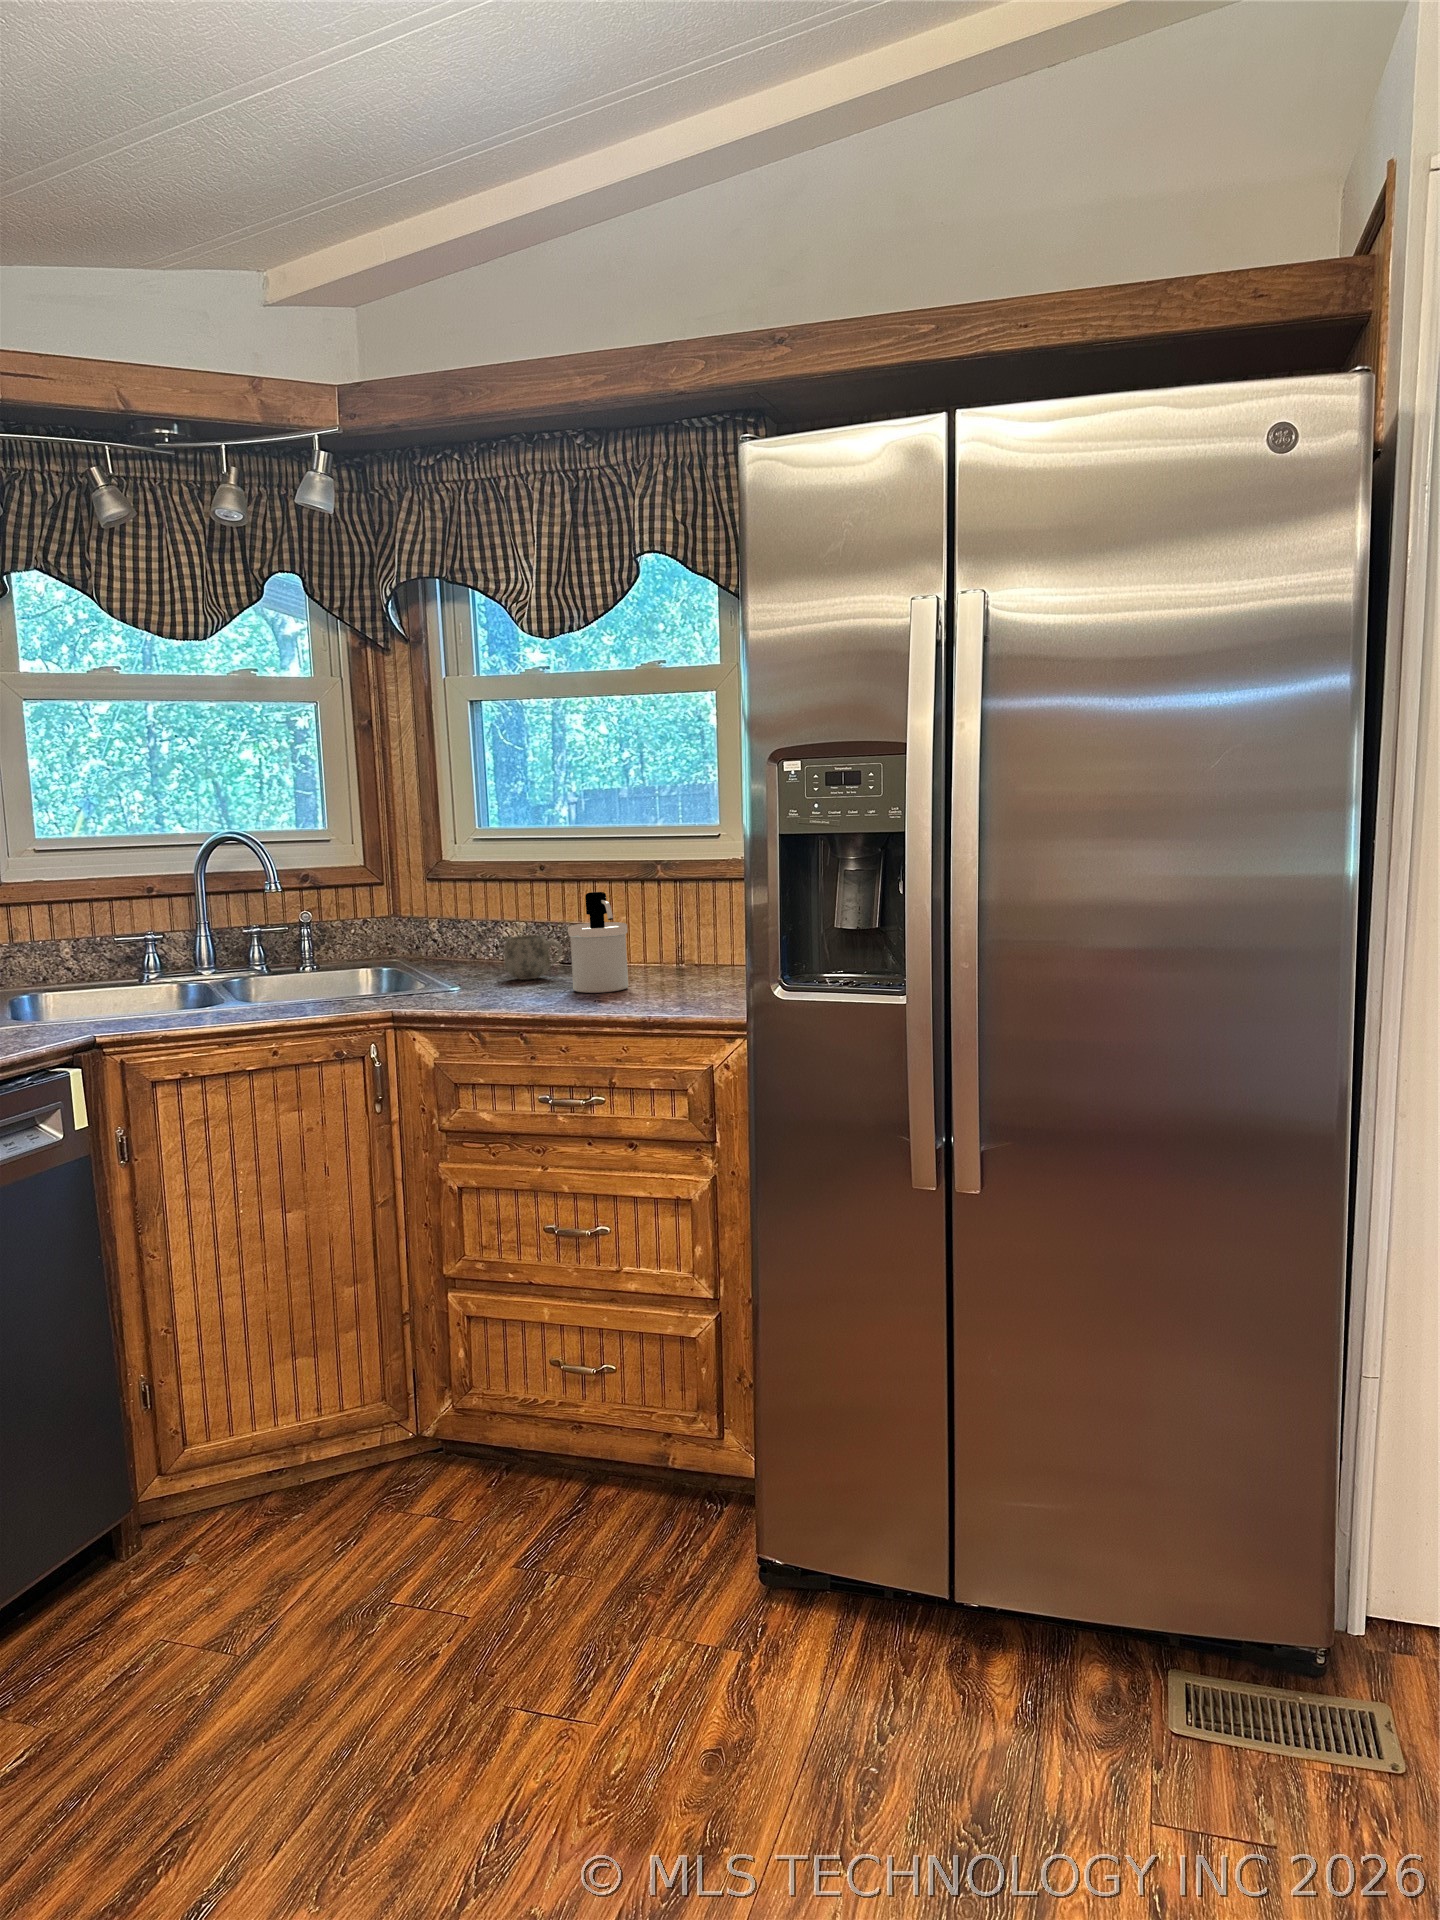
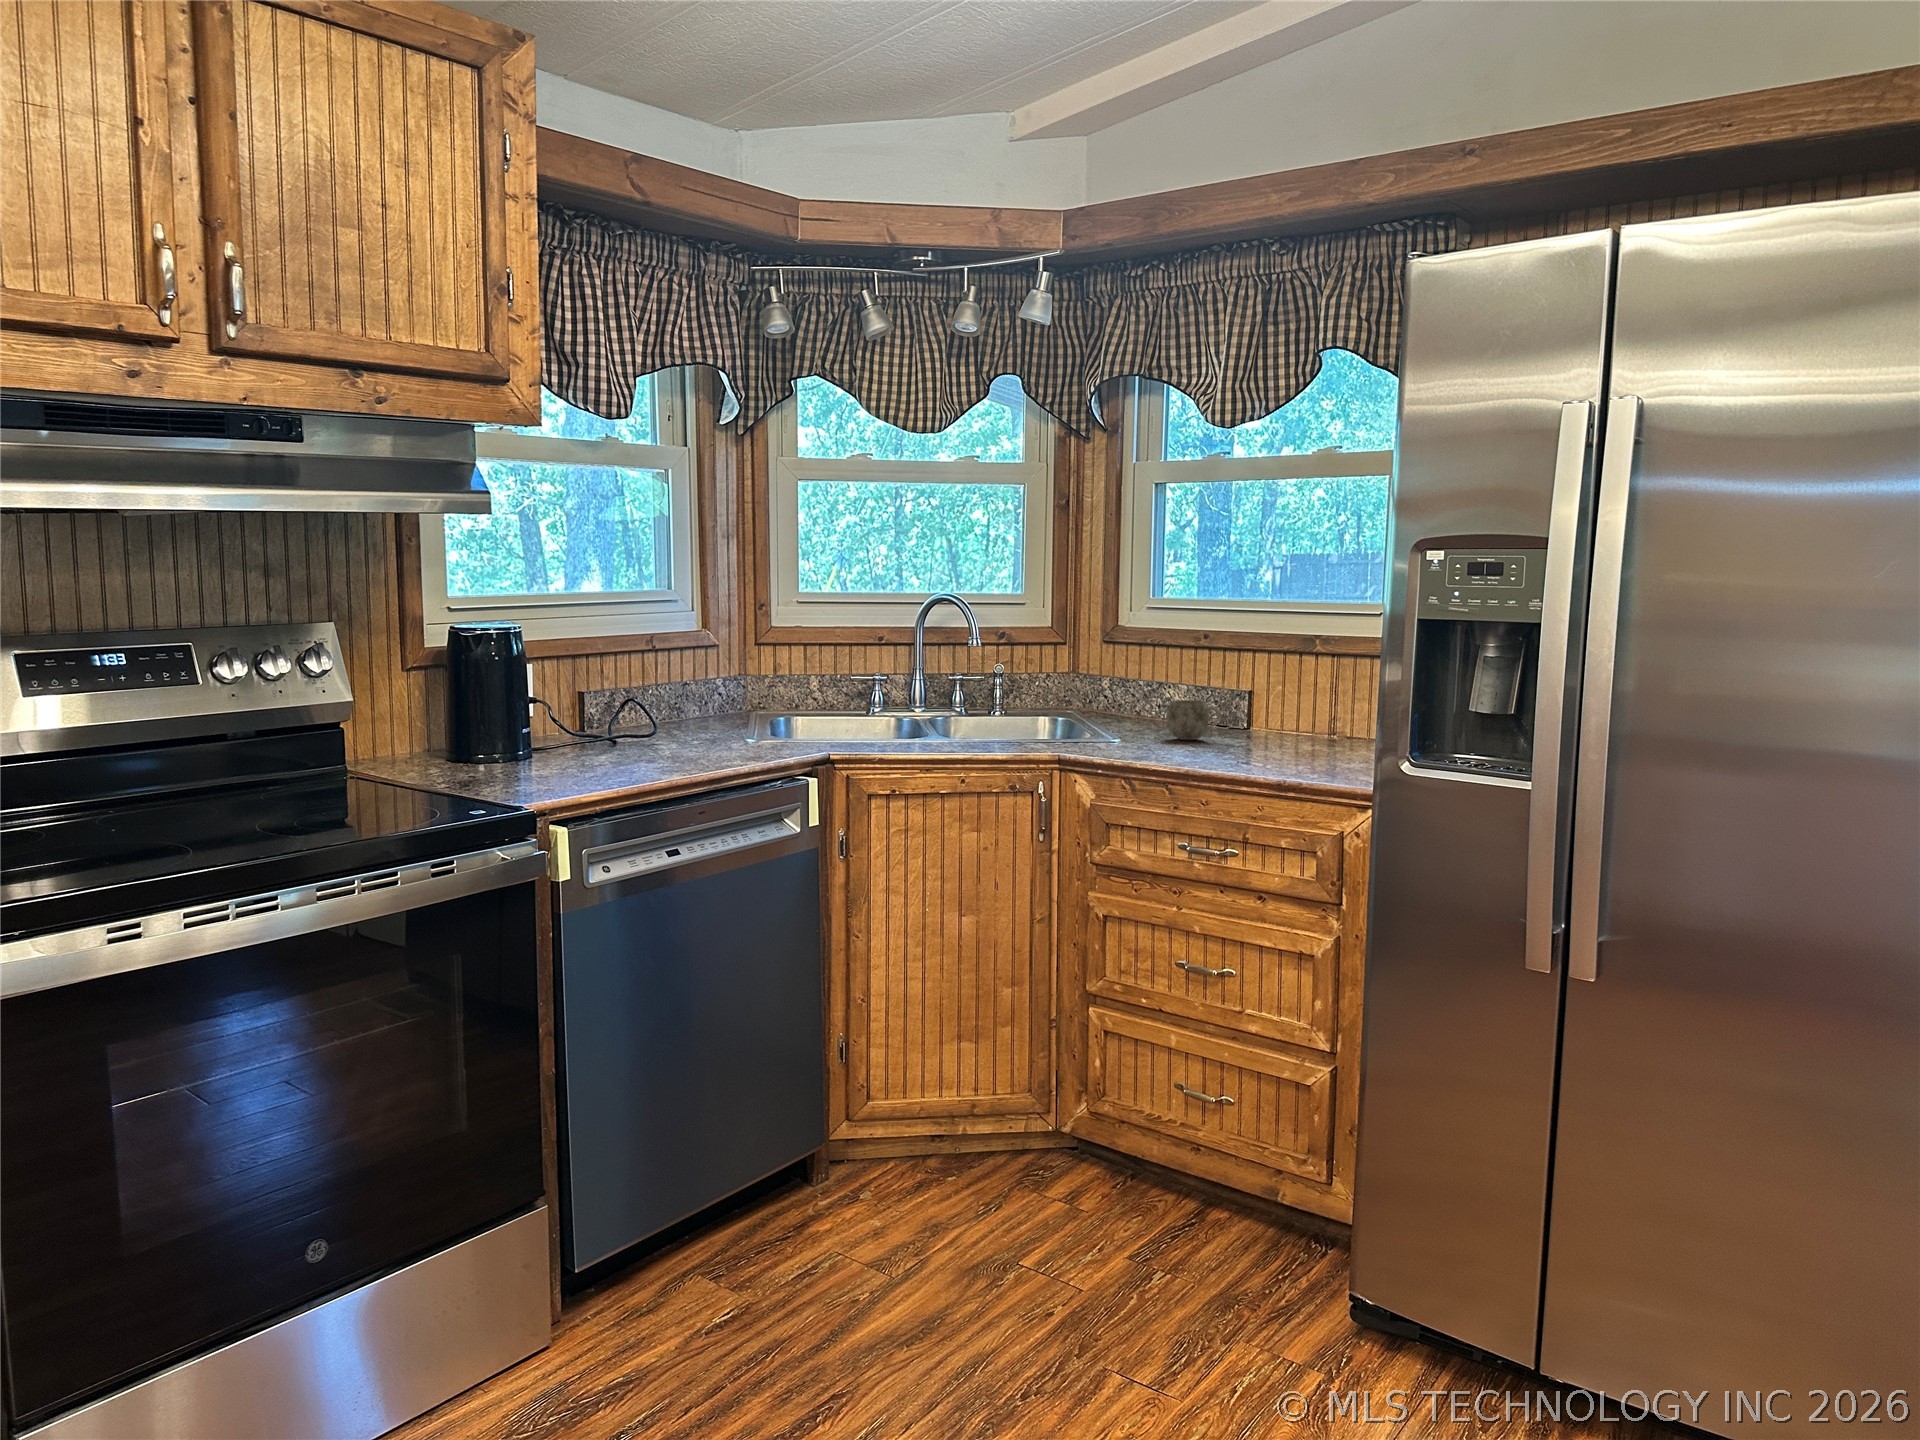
soap dispenser: present [568,892,628,993] -> none [1224,664,1281,757]

